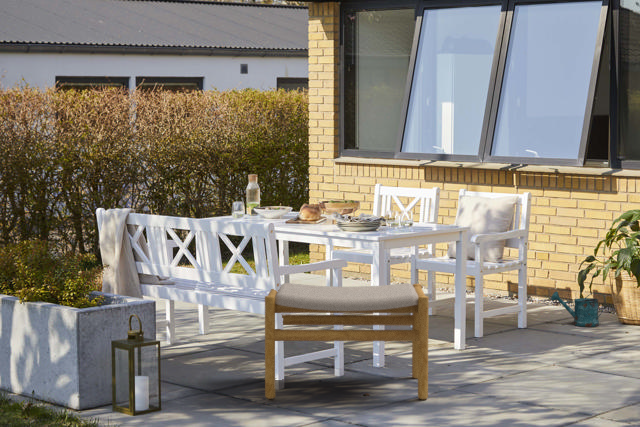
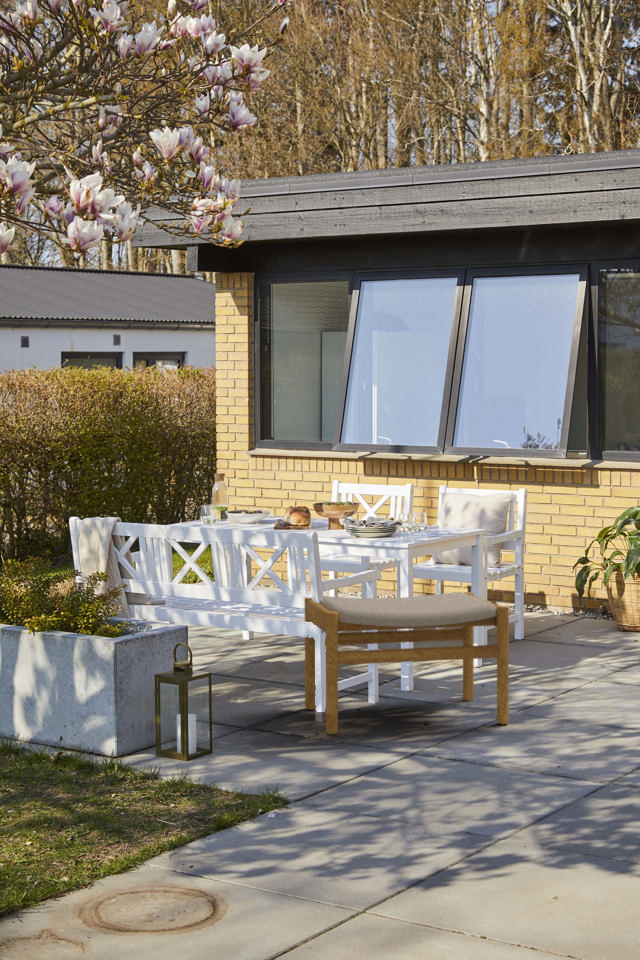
watering can: present [551,292,606,327] -> none [543,596,601,634]

